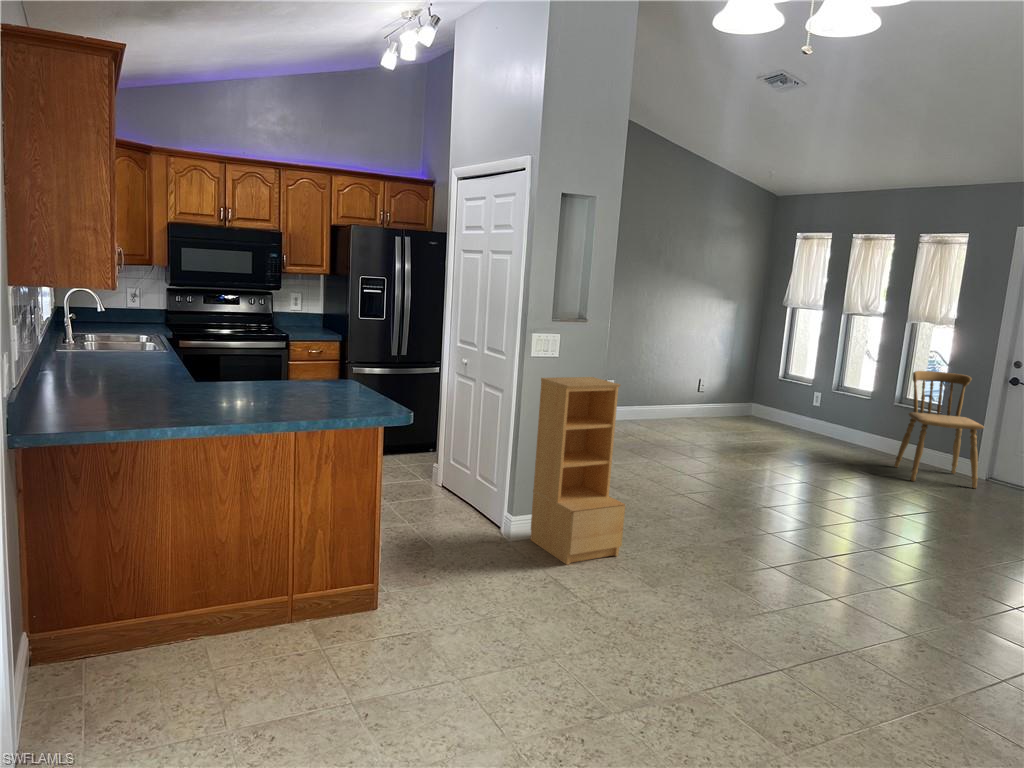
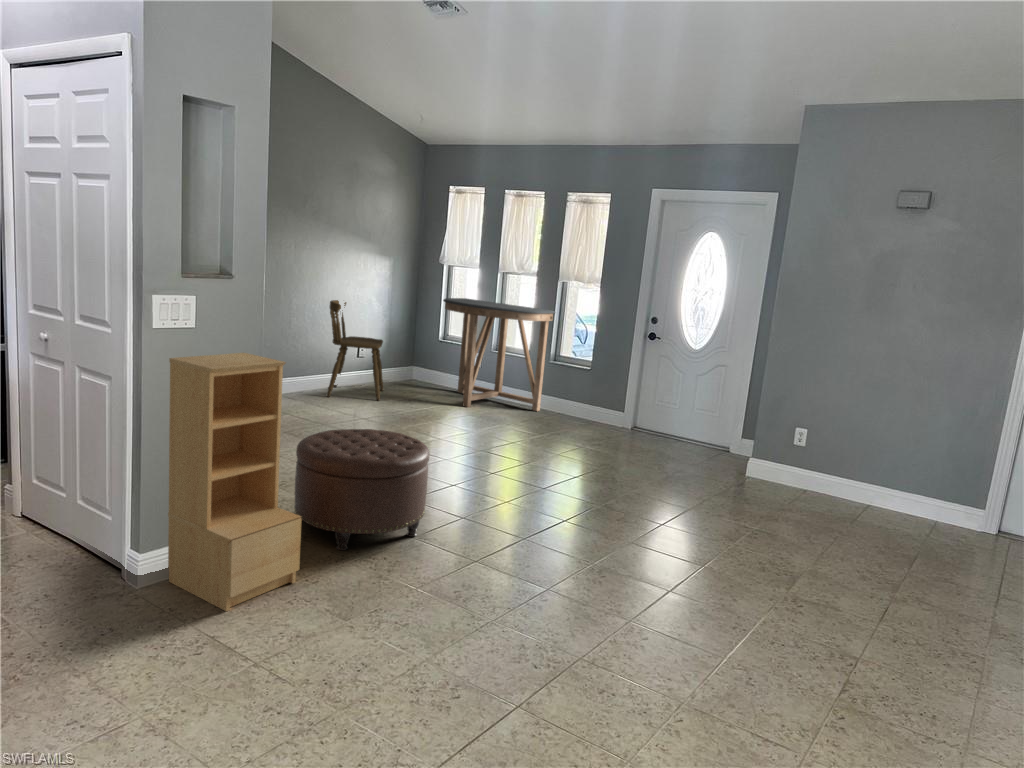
console table: none [782,339,902,455] -> present [443,298,555,411]
dining chair: present [894,371,984,488] -> present [327,300,383,401]
ottoman: none [624,445,739,541] -> present [294,429,429,551]

